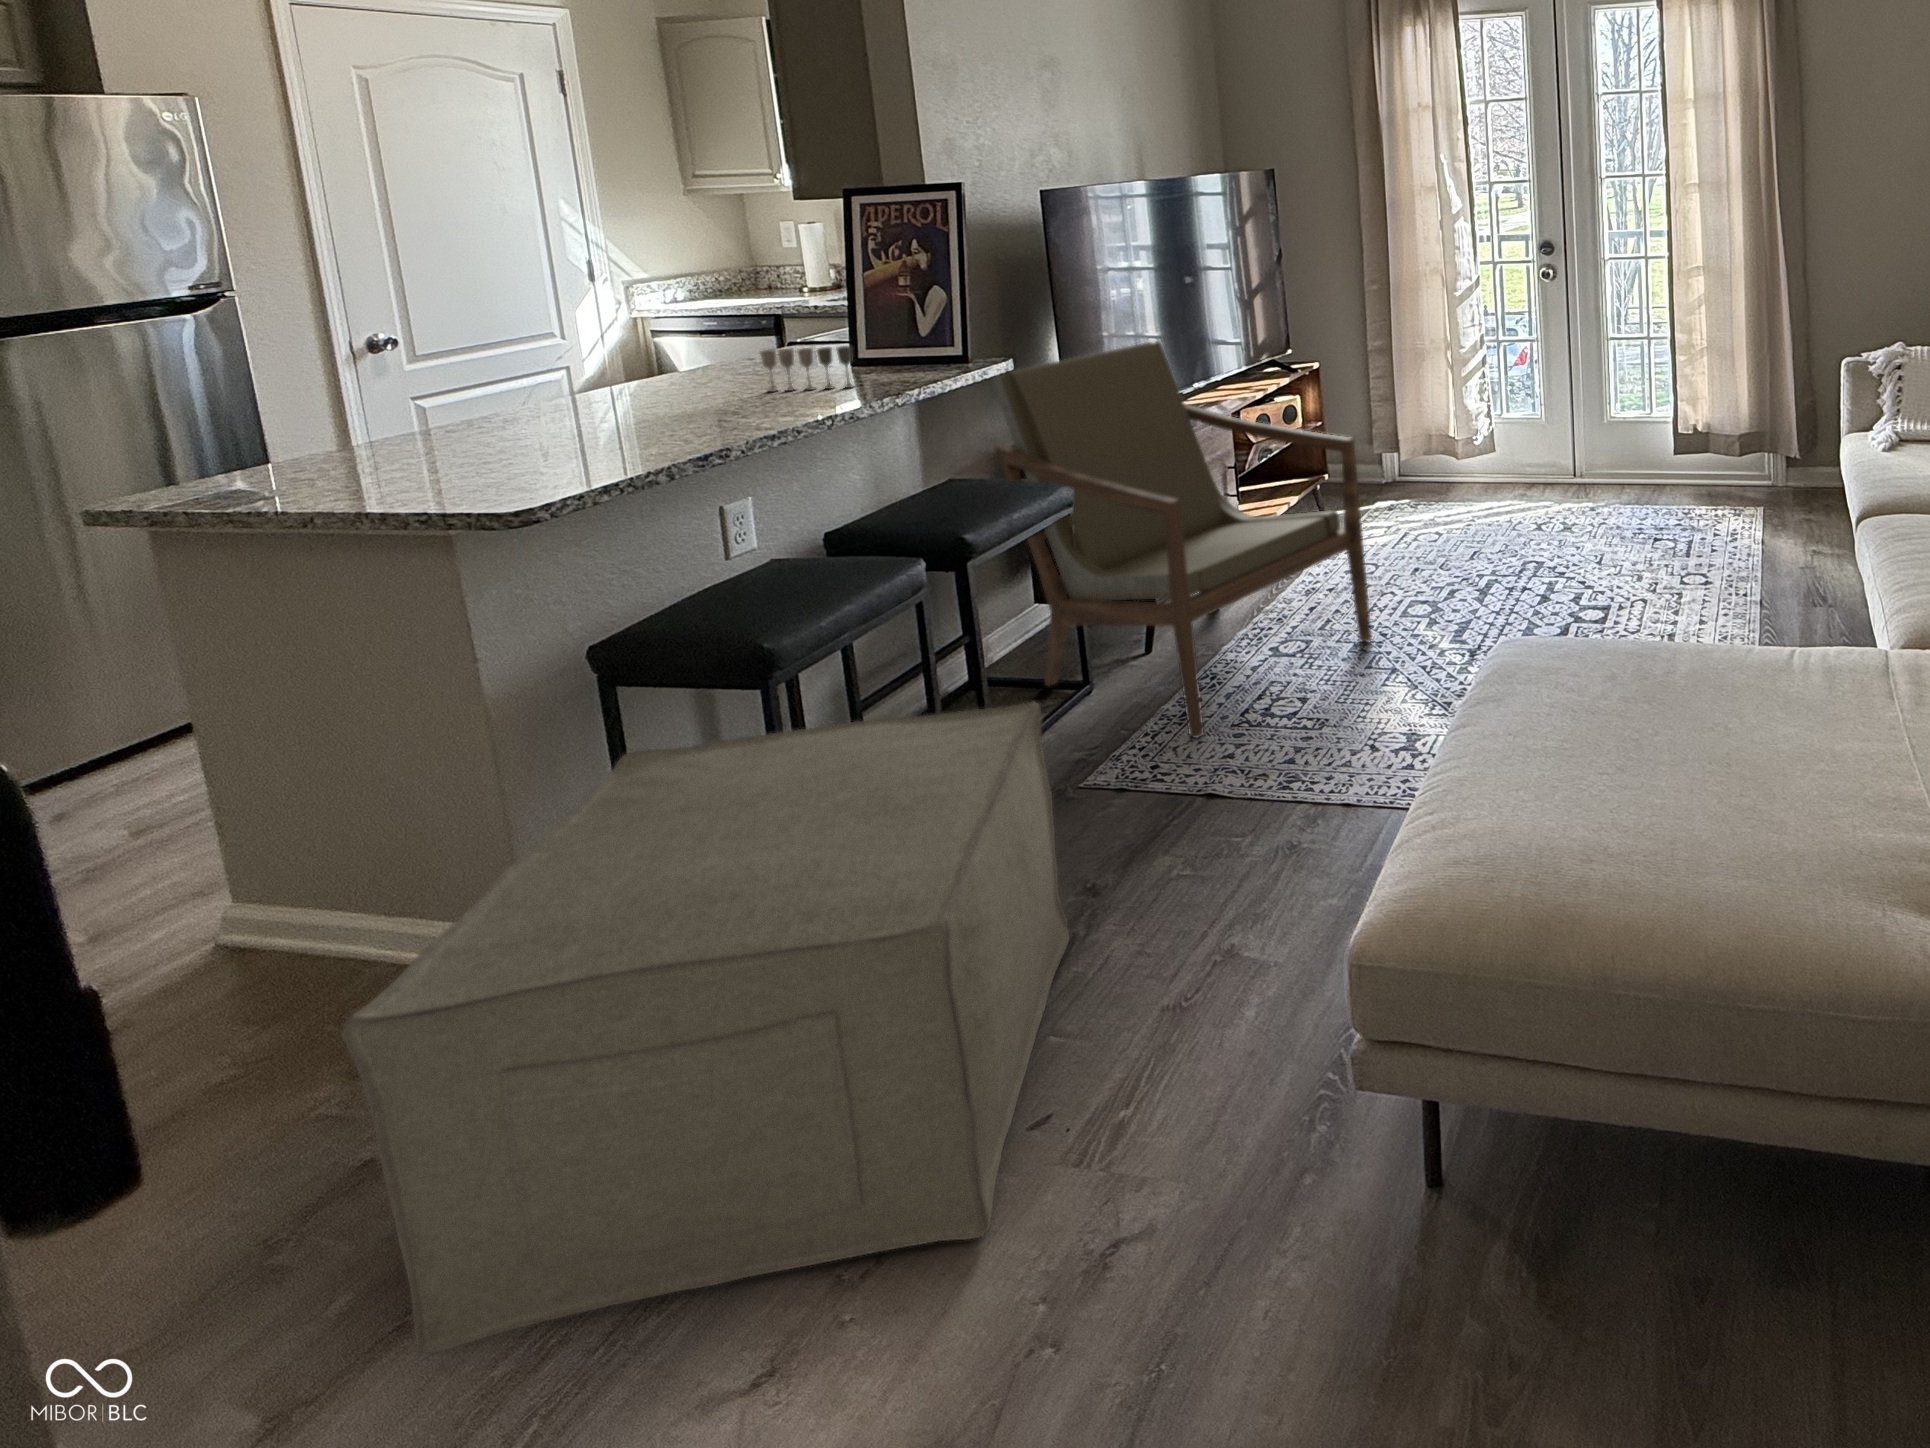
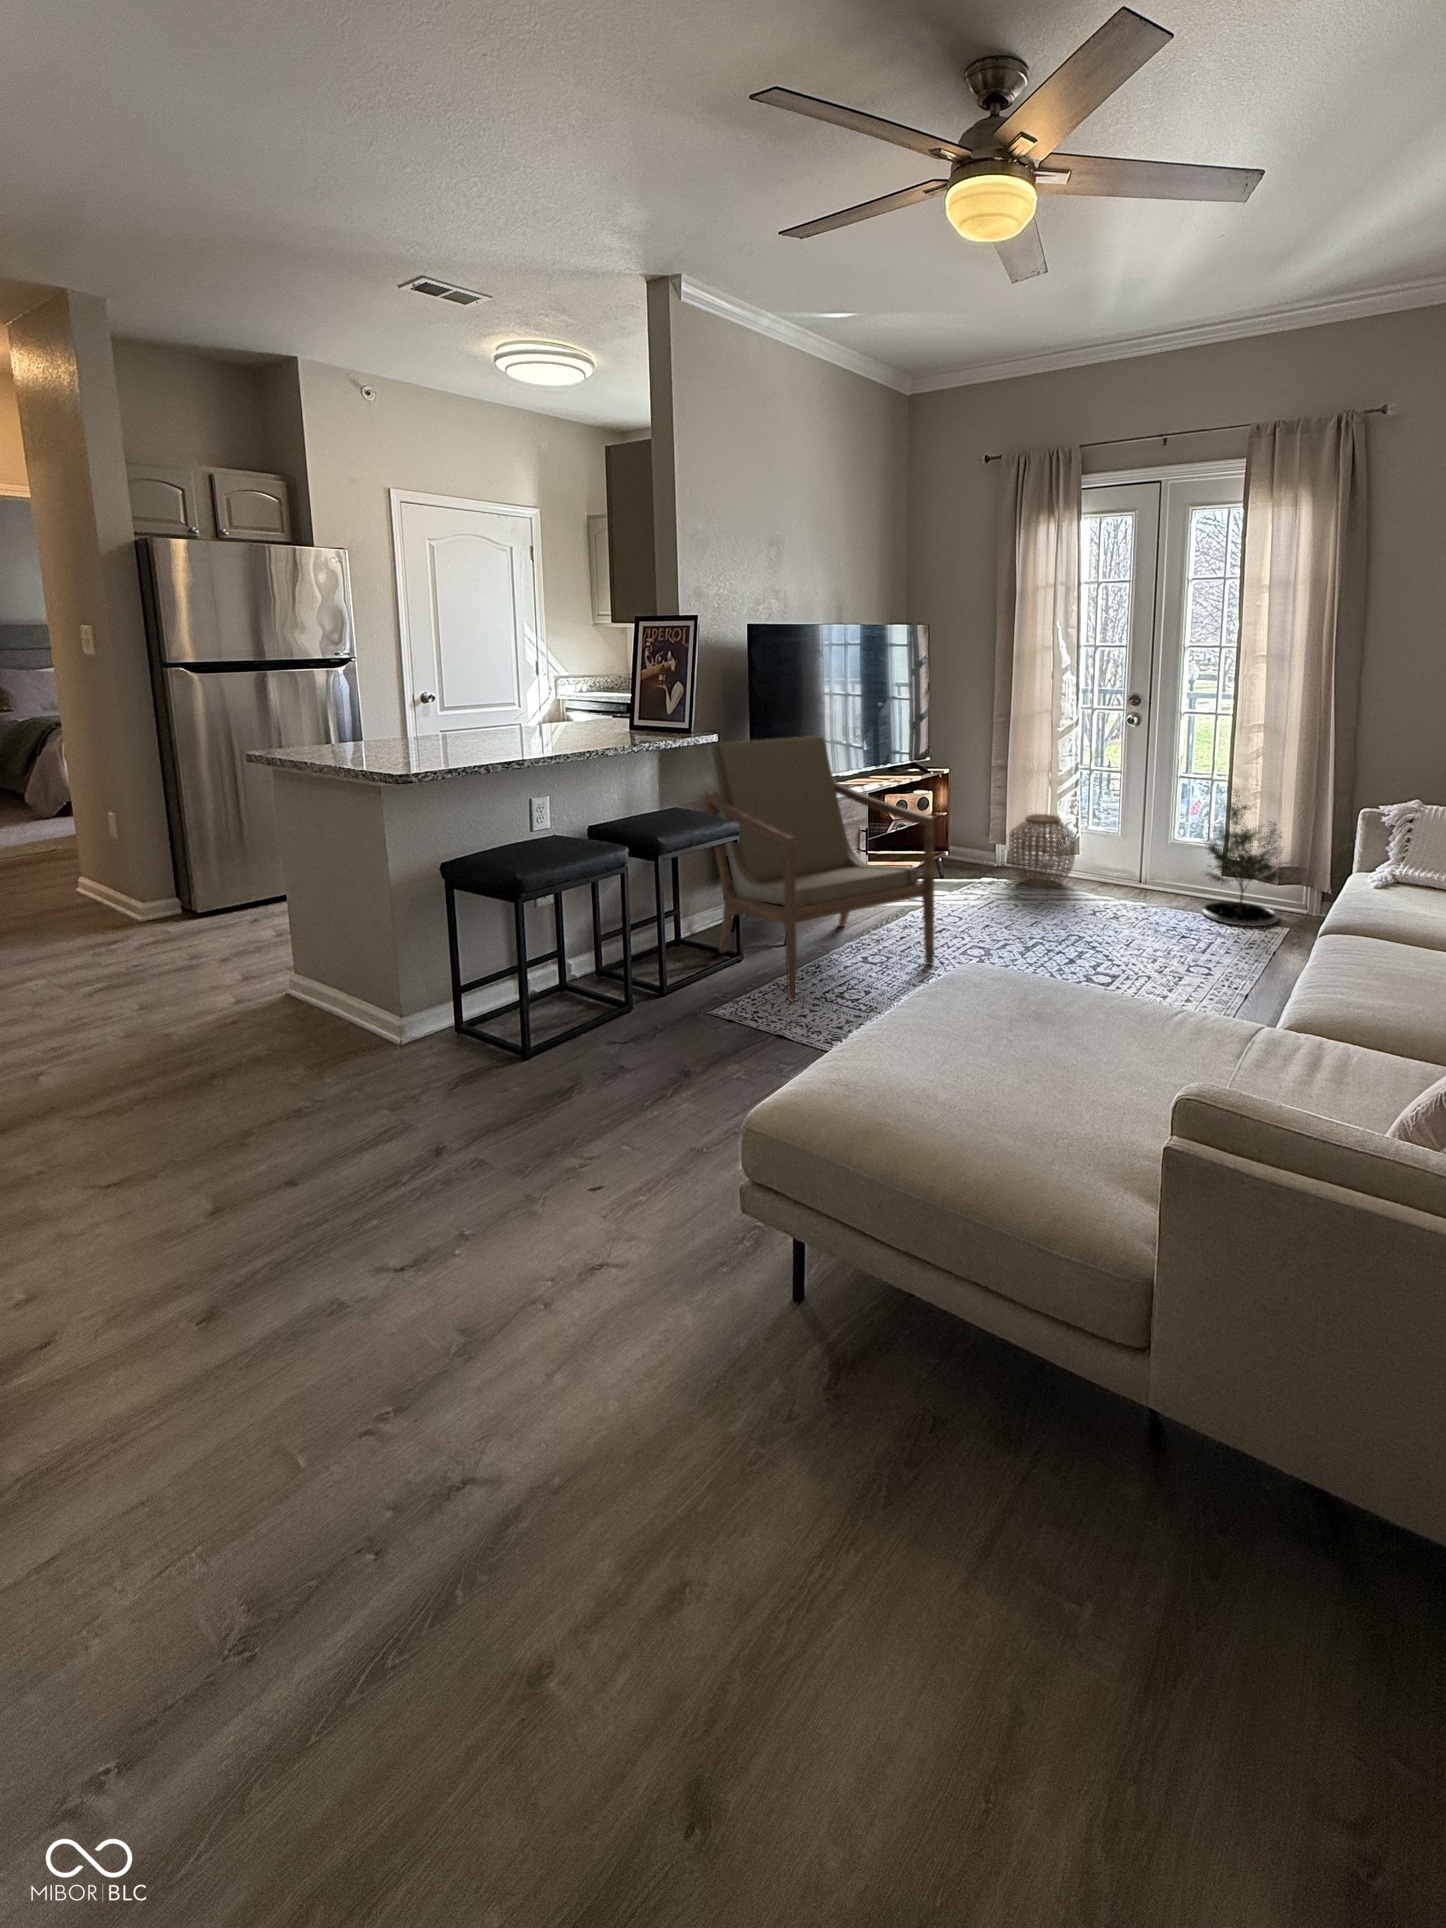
potted tree: none [1655,345,1758,514] -> present [1201,792,1288,926]
wine glass: present [760,346,853,392] -> none [571,711,620,739]
woven basket: none [1409,406,1497,505] -> present [1009,814,1076,887]
ottoman: present [342,702,1069,1353] -> none [252,925,665,1244]

